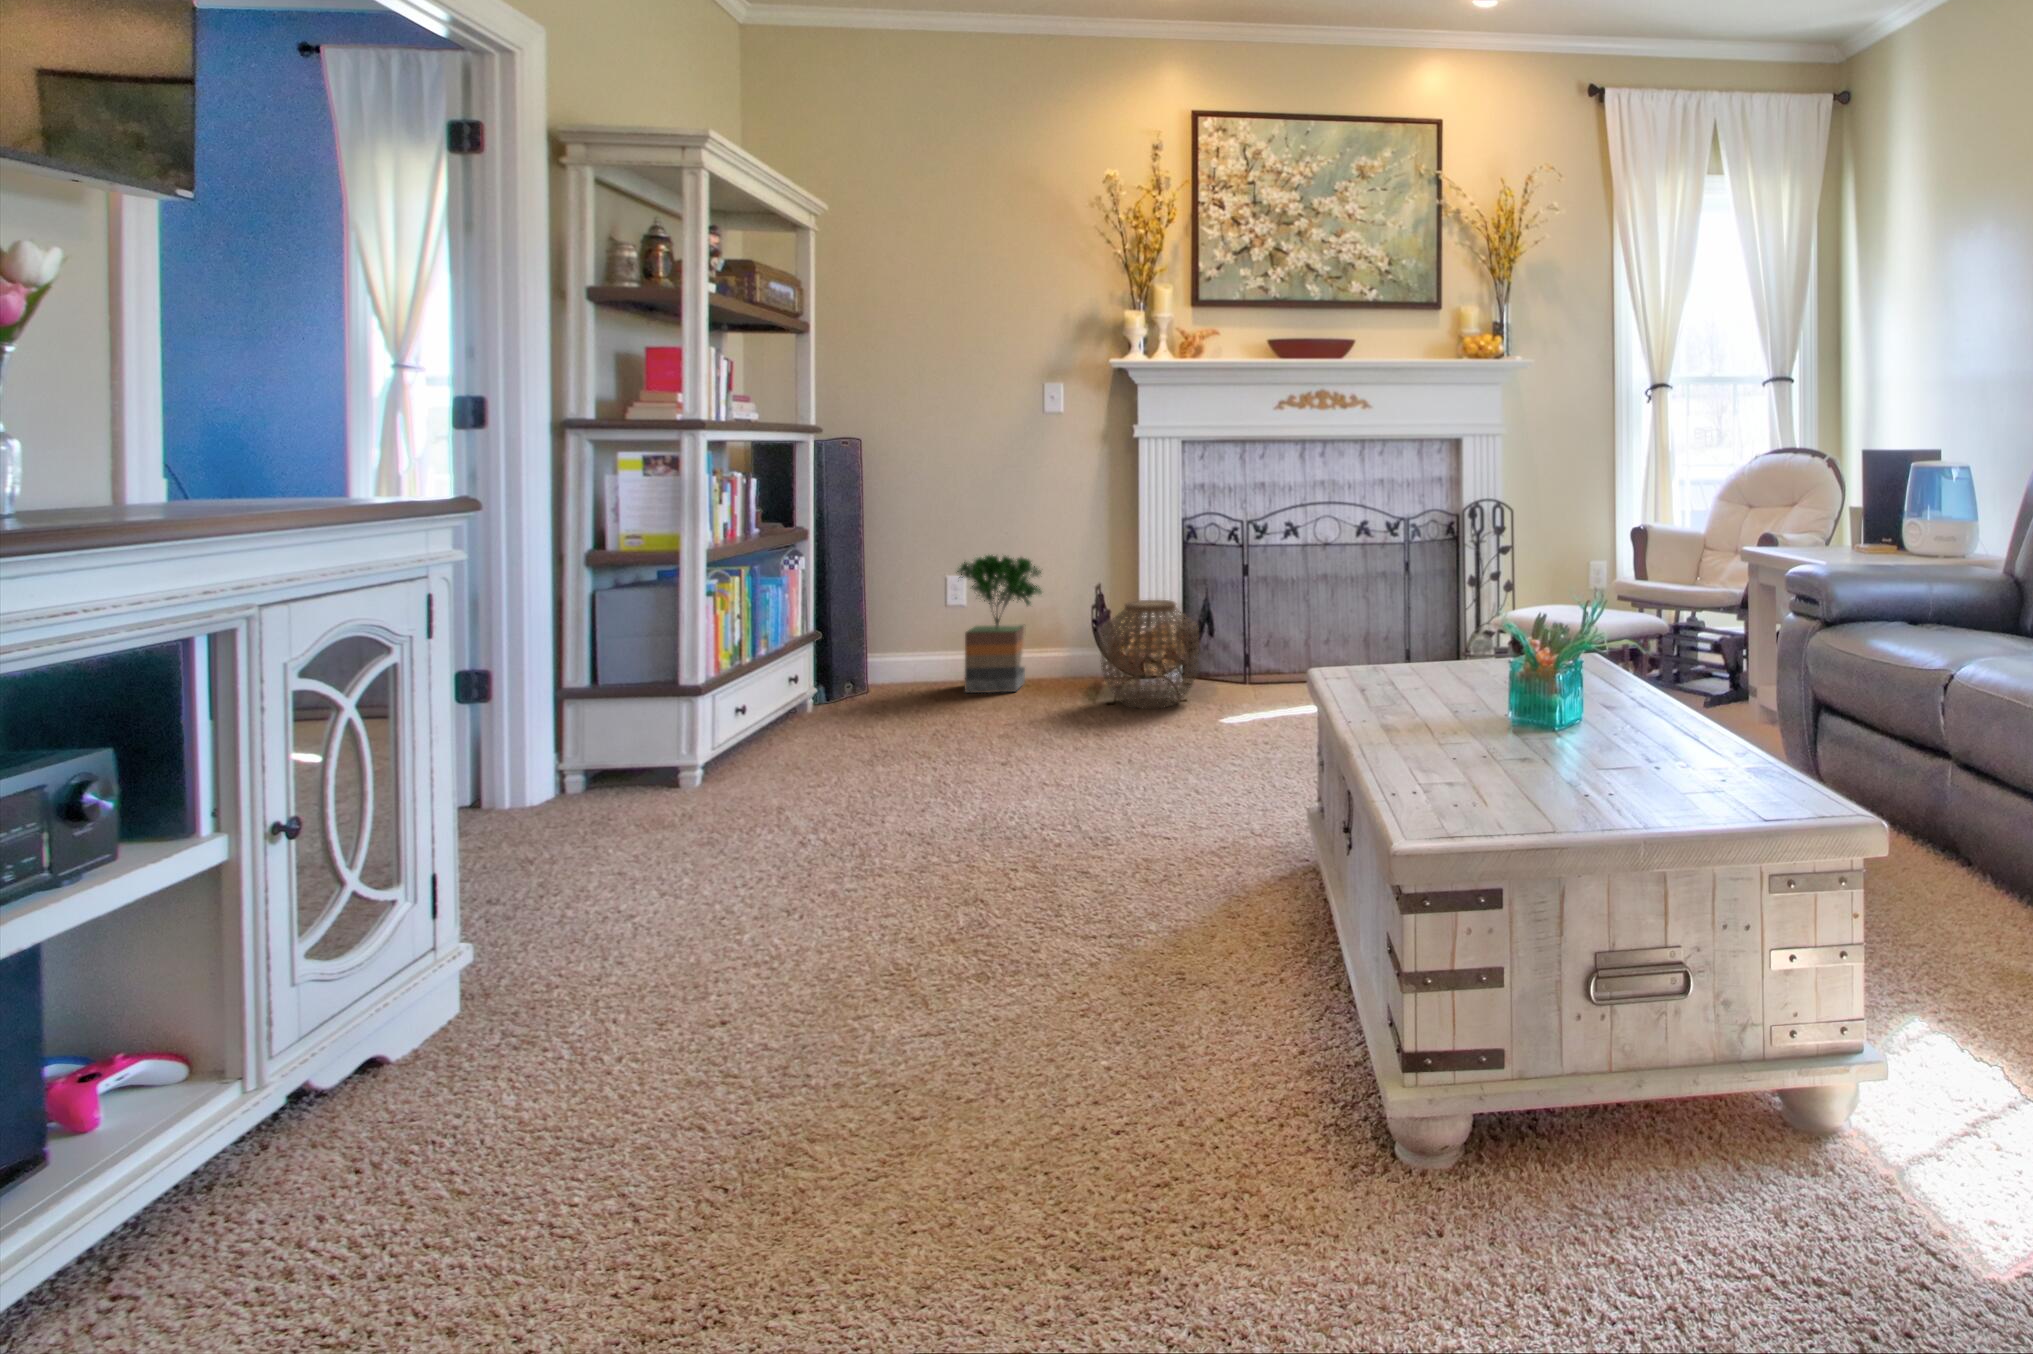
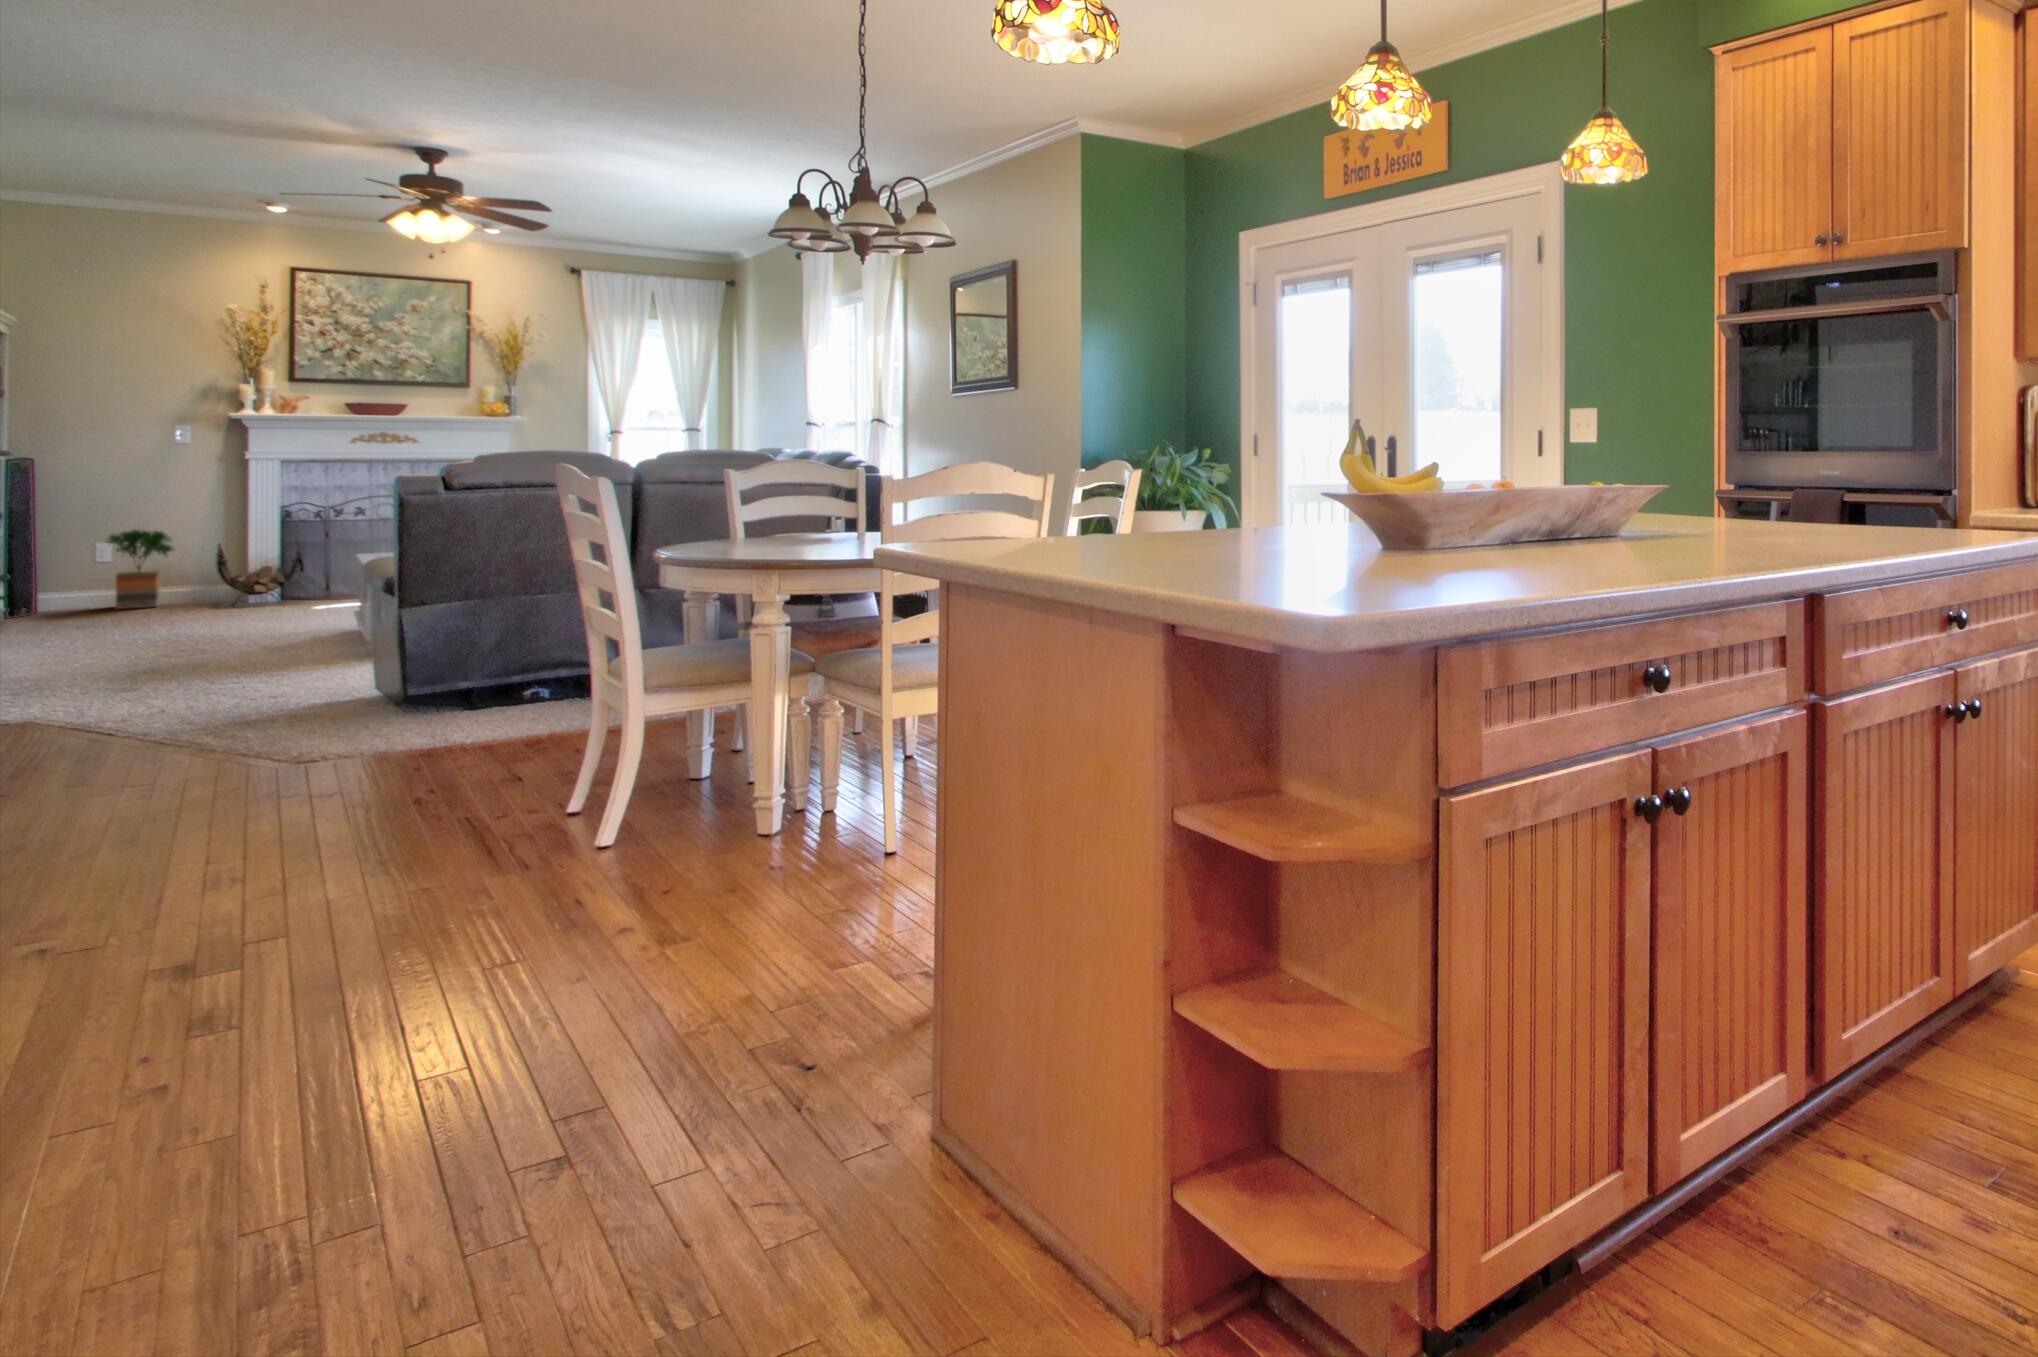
woven basket: present [1100,600,1199,708] -> none [225,550,296,607]

